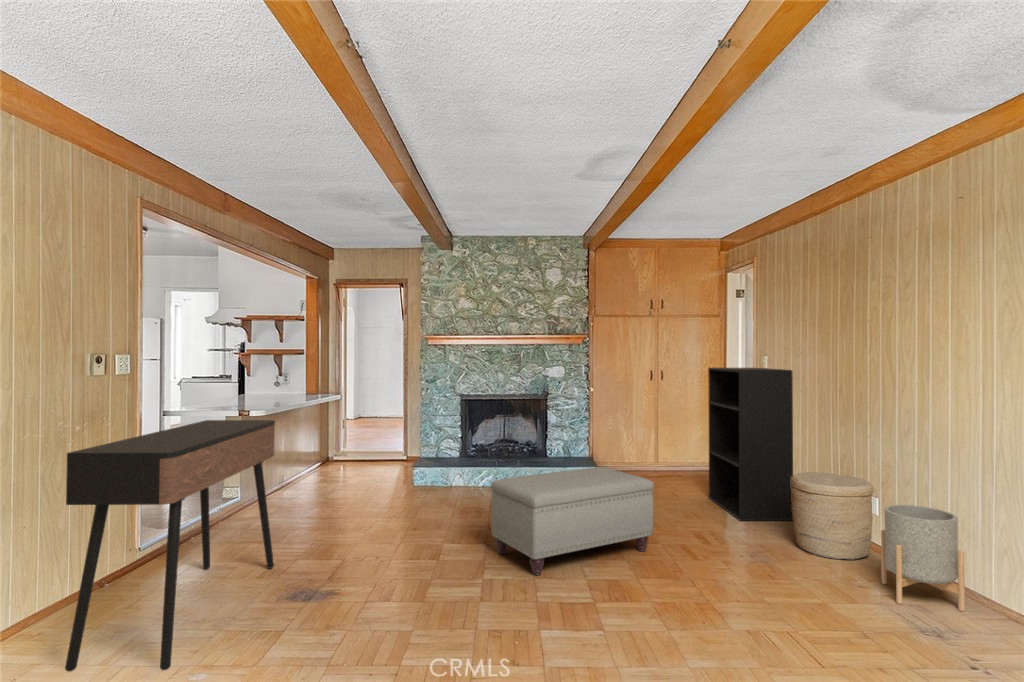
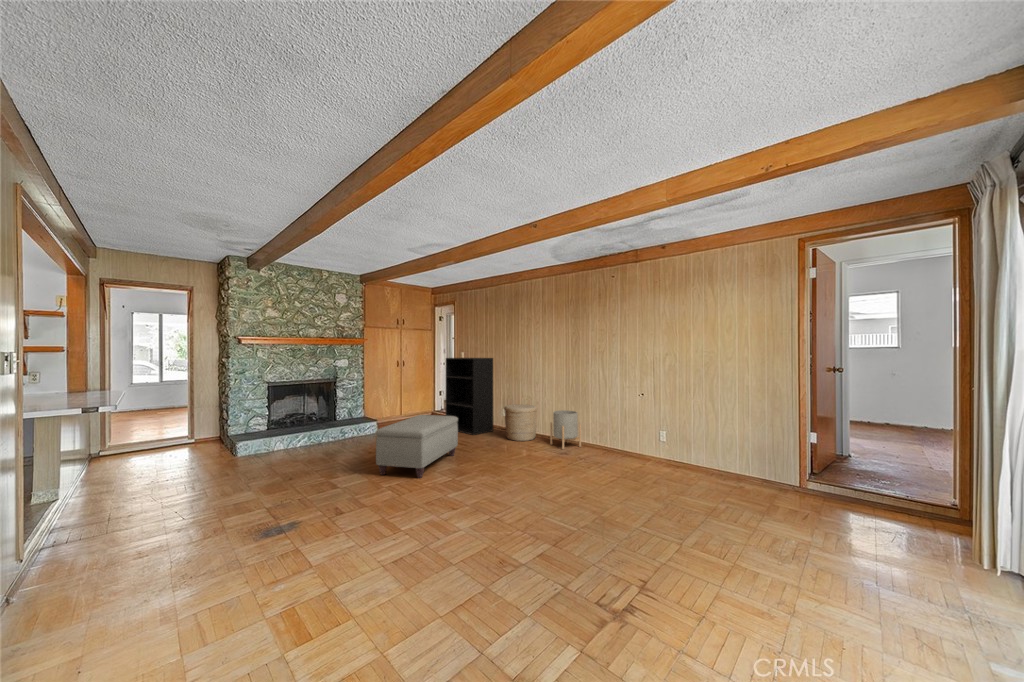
console table: present [65,420,275,672] -> none [138,403,271,642]

